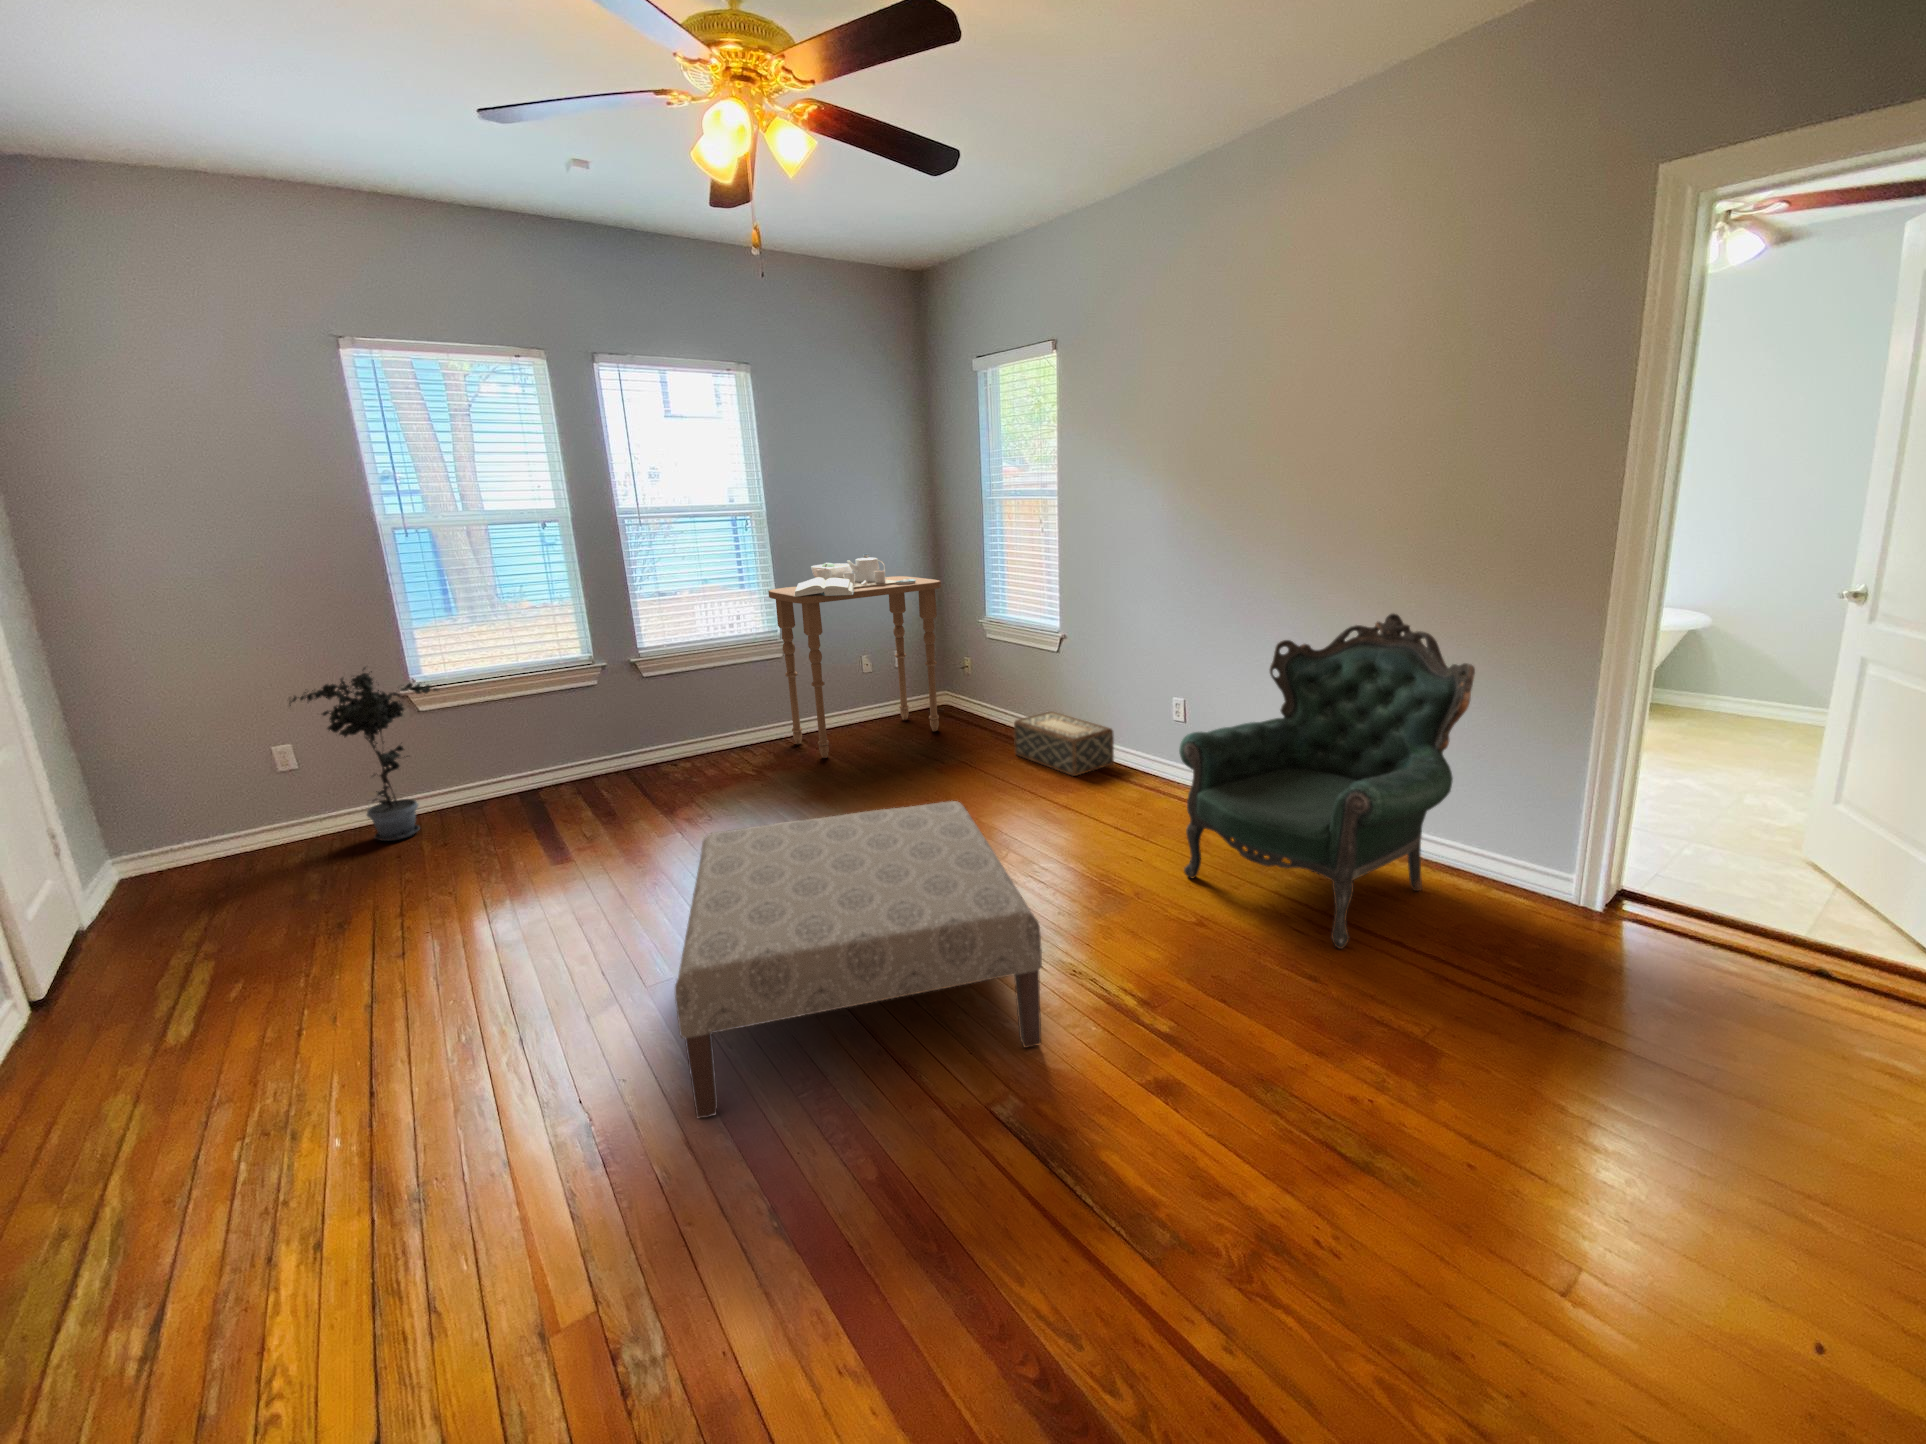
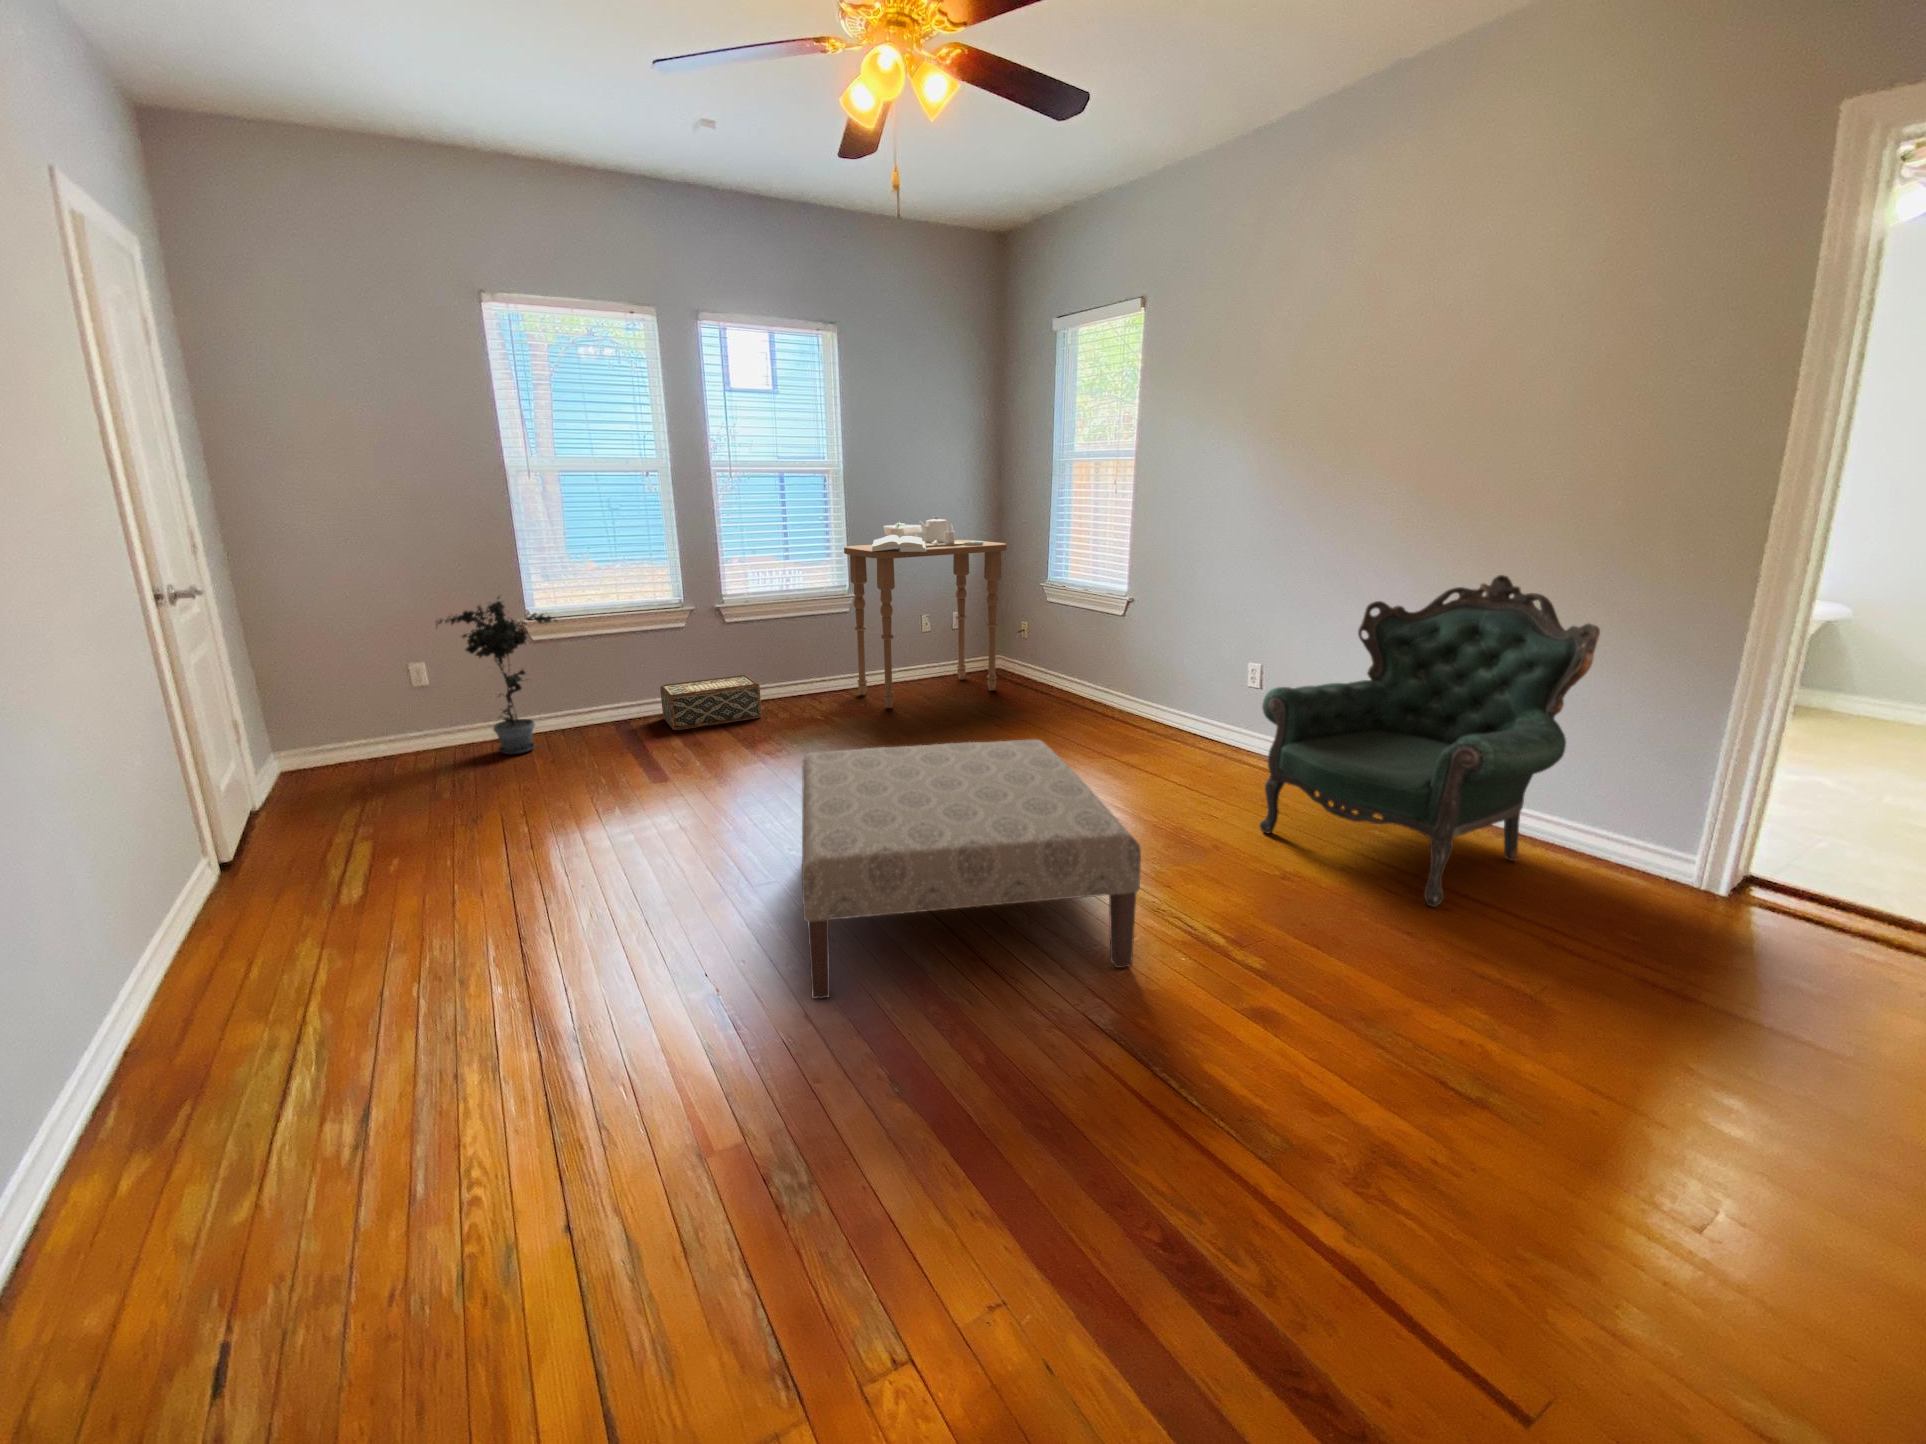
woven basket: present [1014,711,1114,776] -> present [660,675,762,730]

